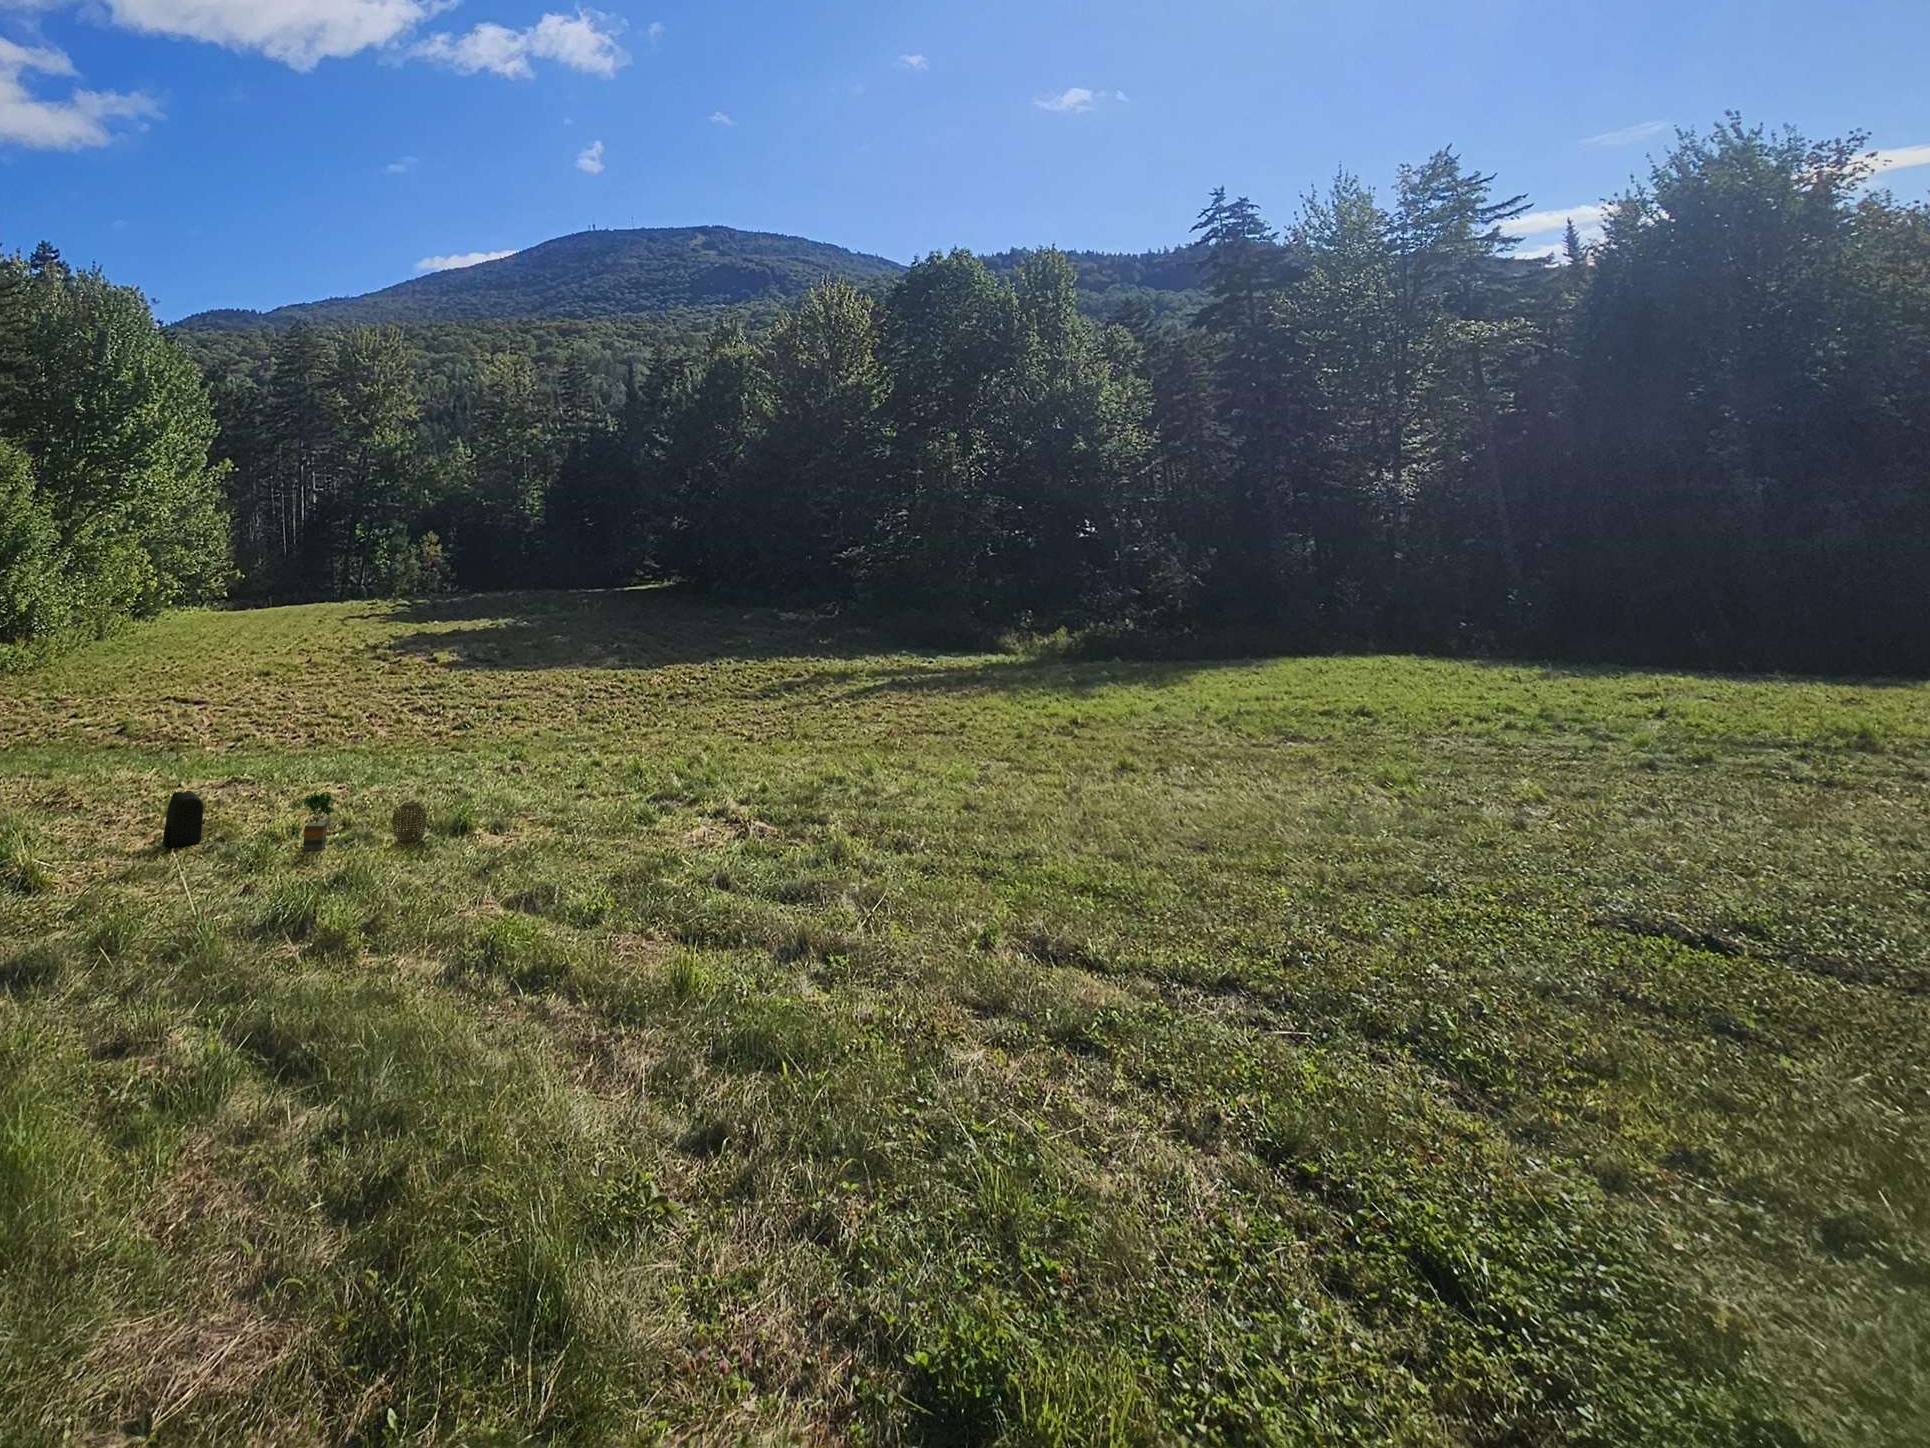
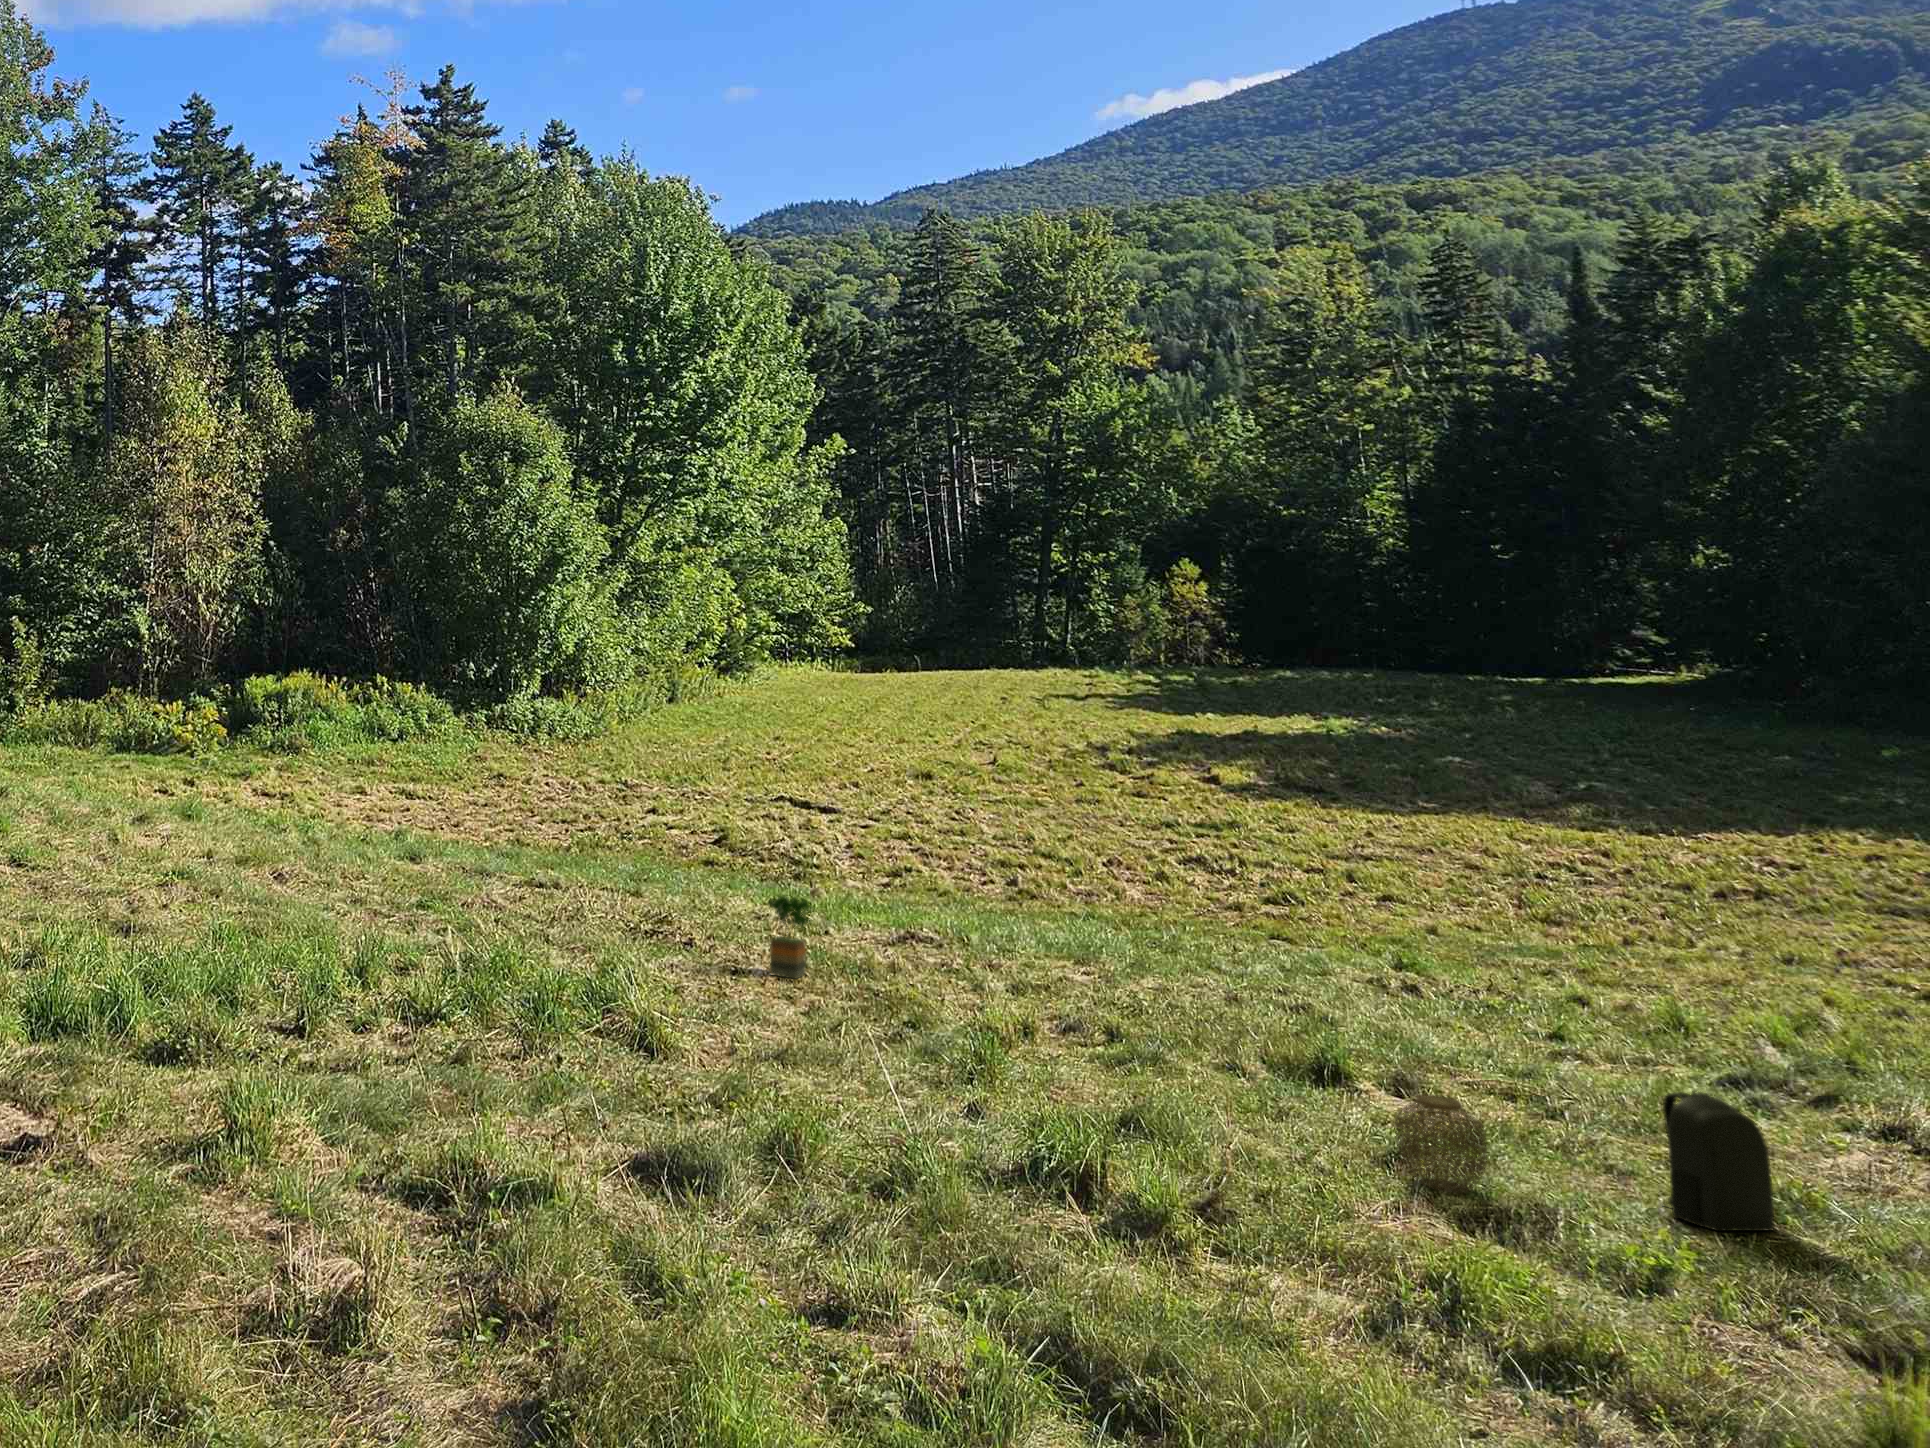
backpack: present [163,791,203,847] -> present [1663,1091,1774,1231]
potted tree: present [303,794,335,850] -> present [768,896,815,979]

